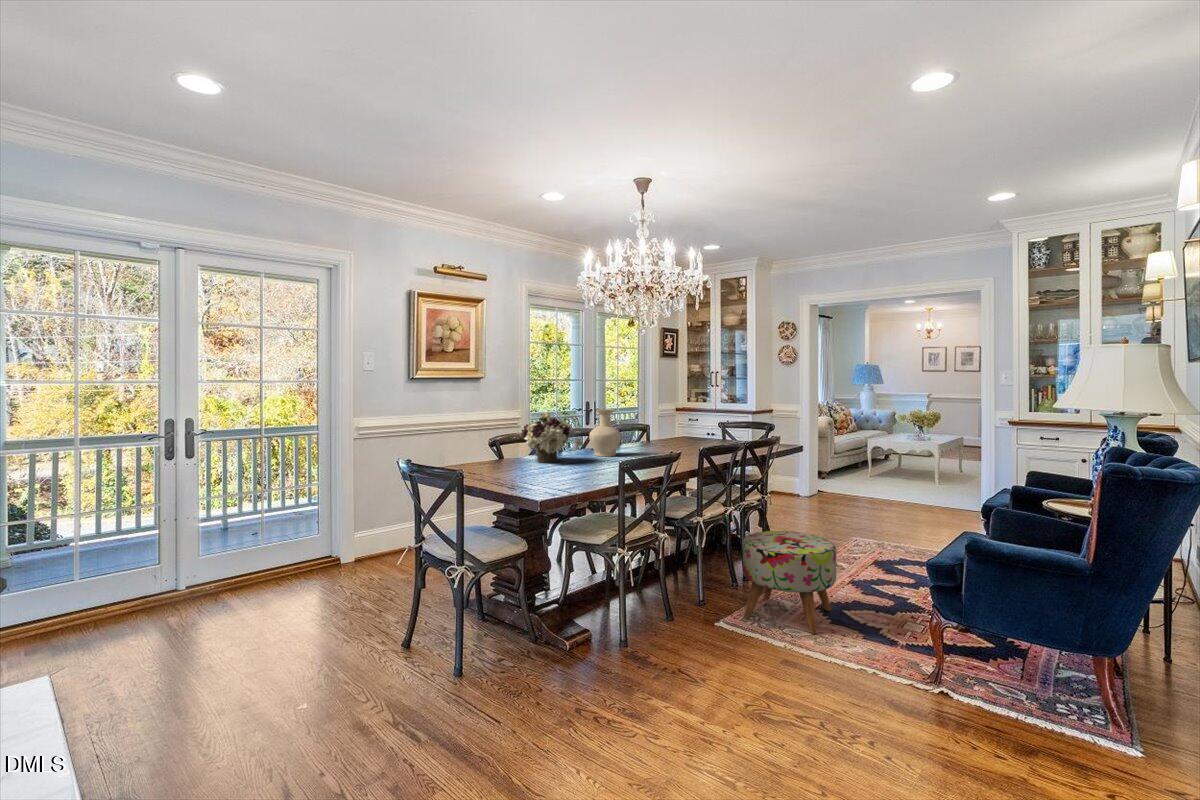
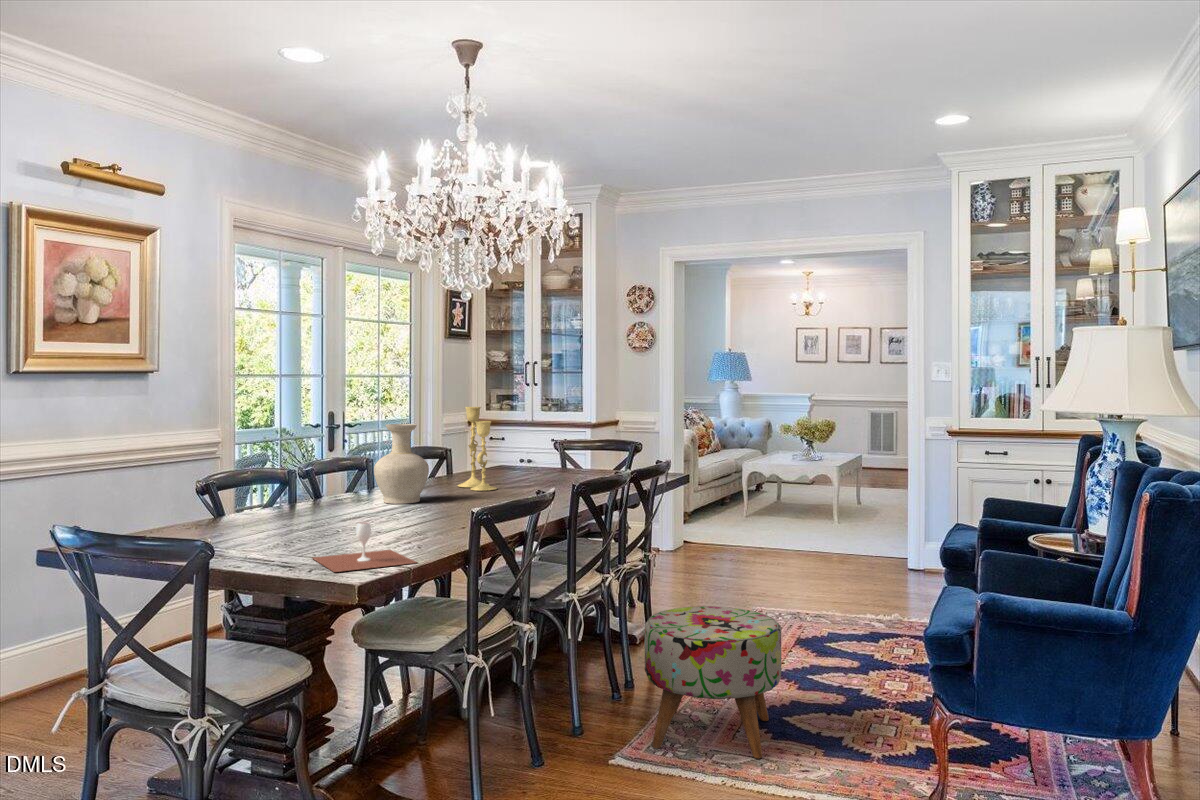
candlestick: none [645,399,667,451] -> present [458,407,497,491]
flower arrangement: present [522,412,571,463] -> none [258,429,352,519]
wine glass: none [530,465,584,492] -> present [313,522,417,572]

